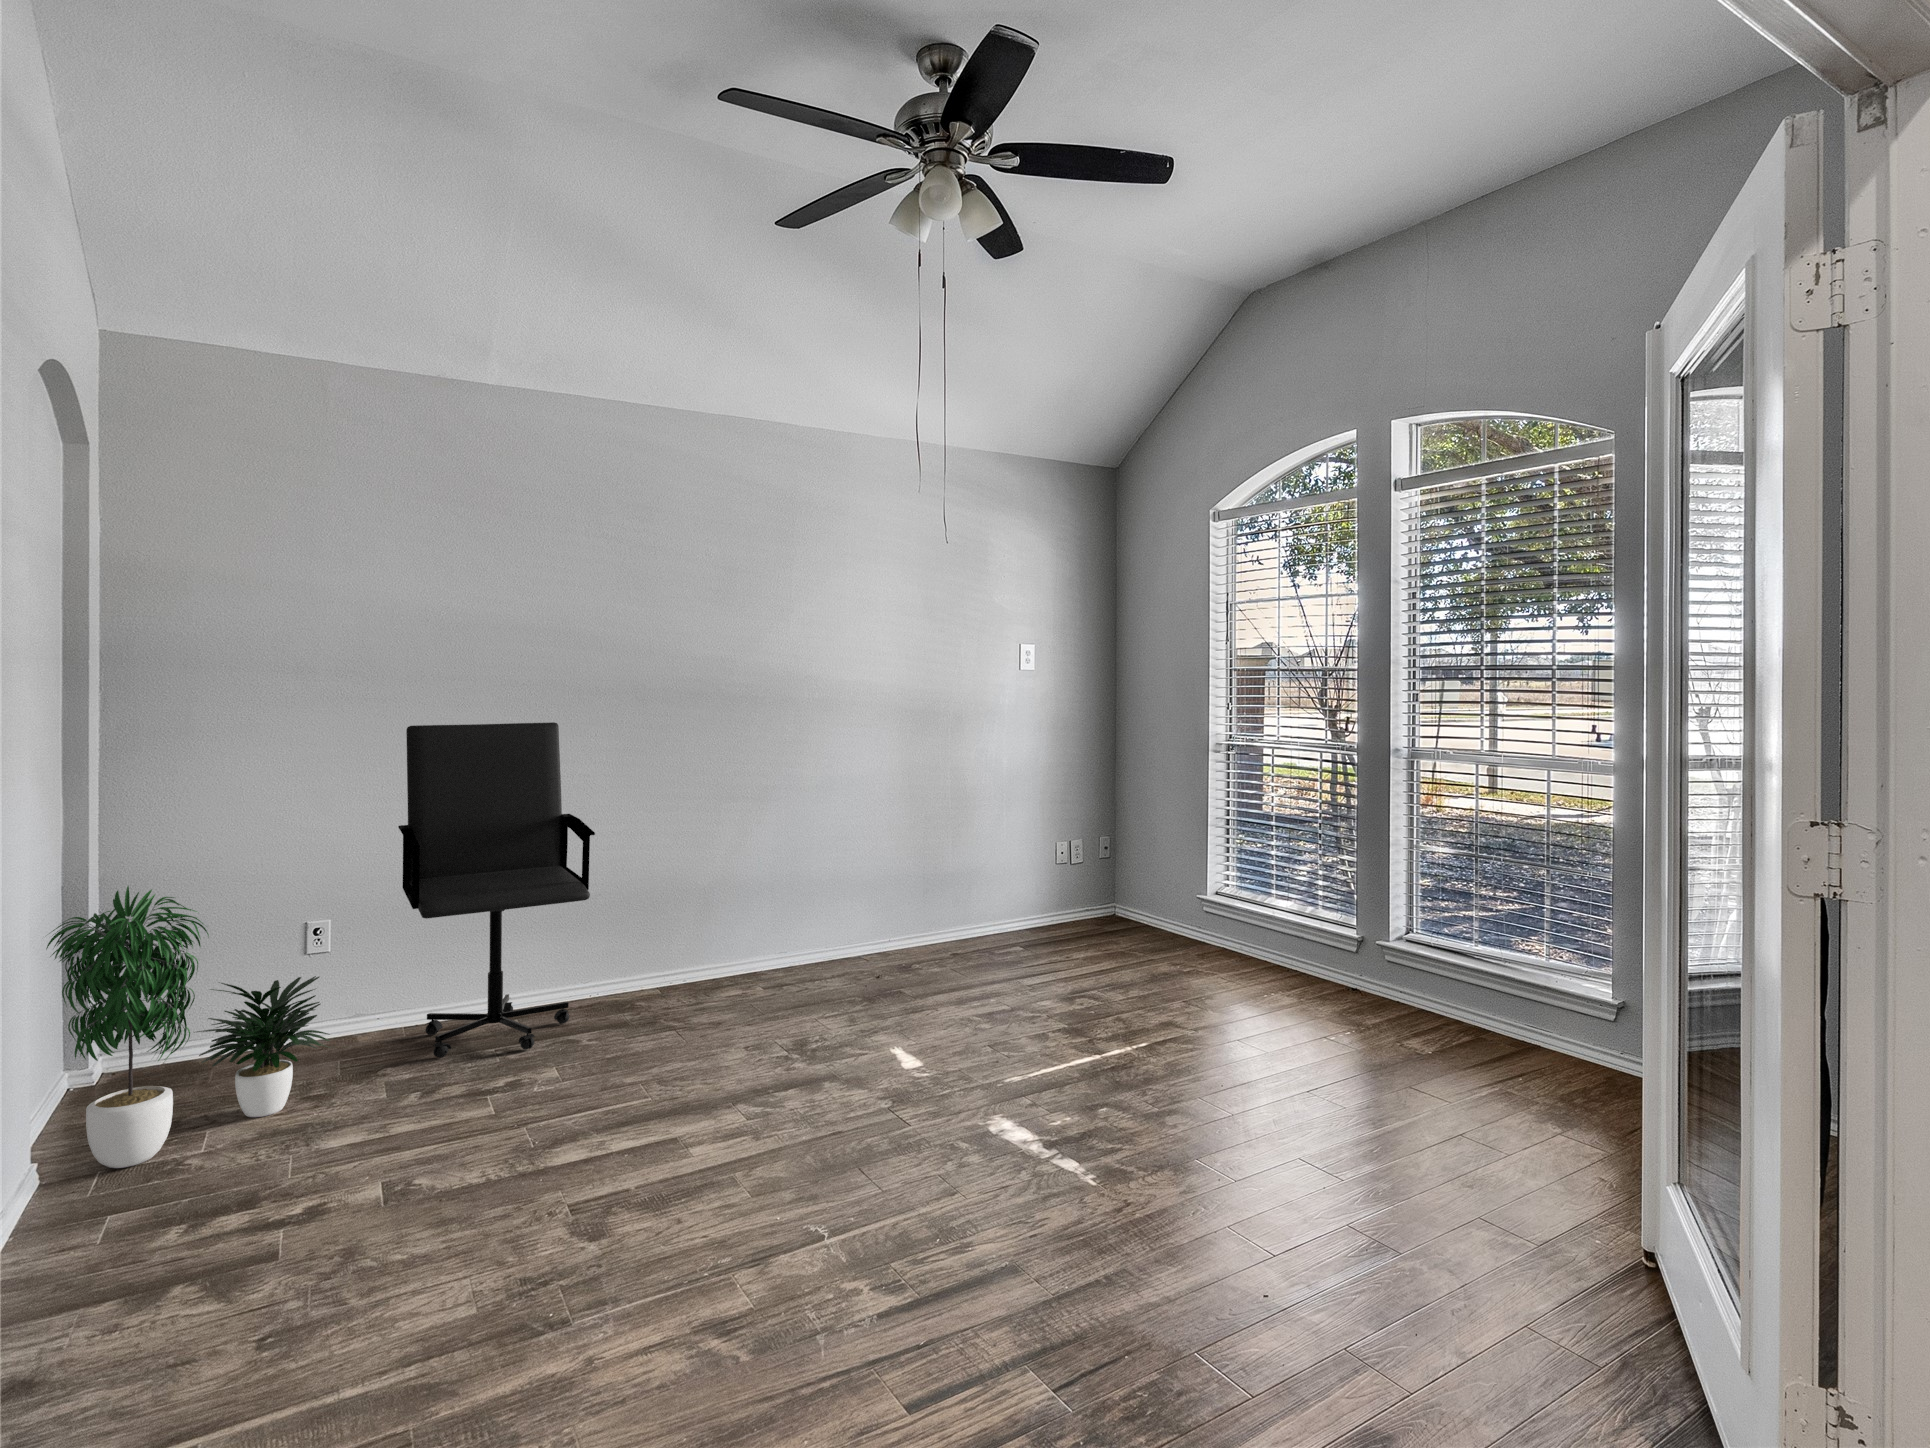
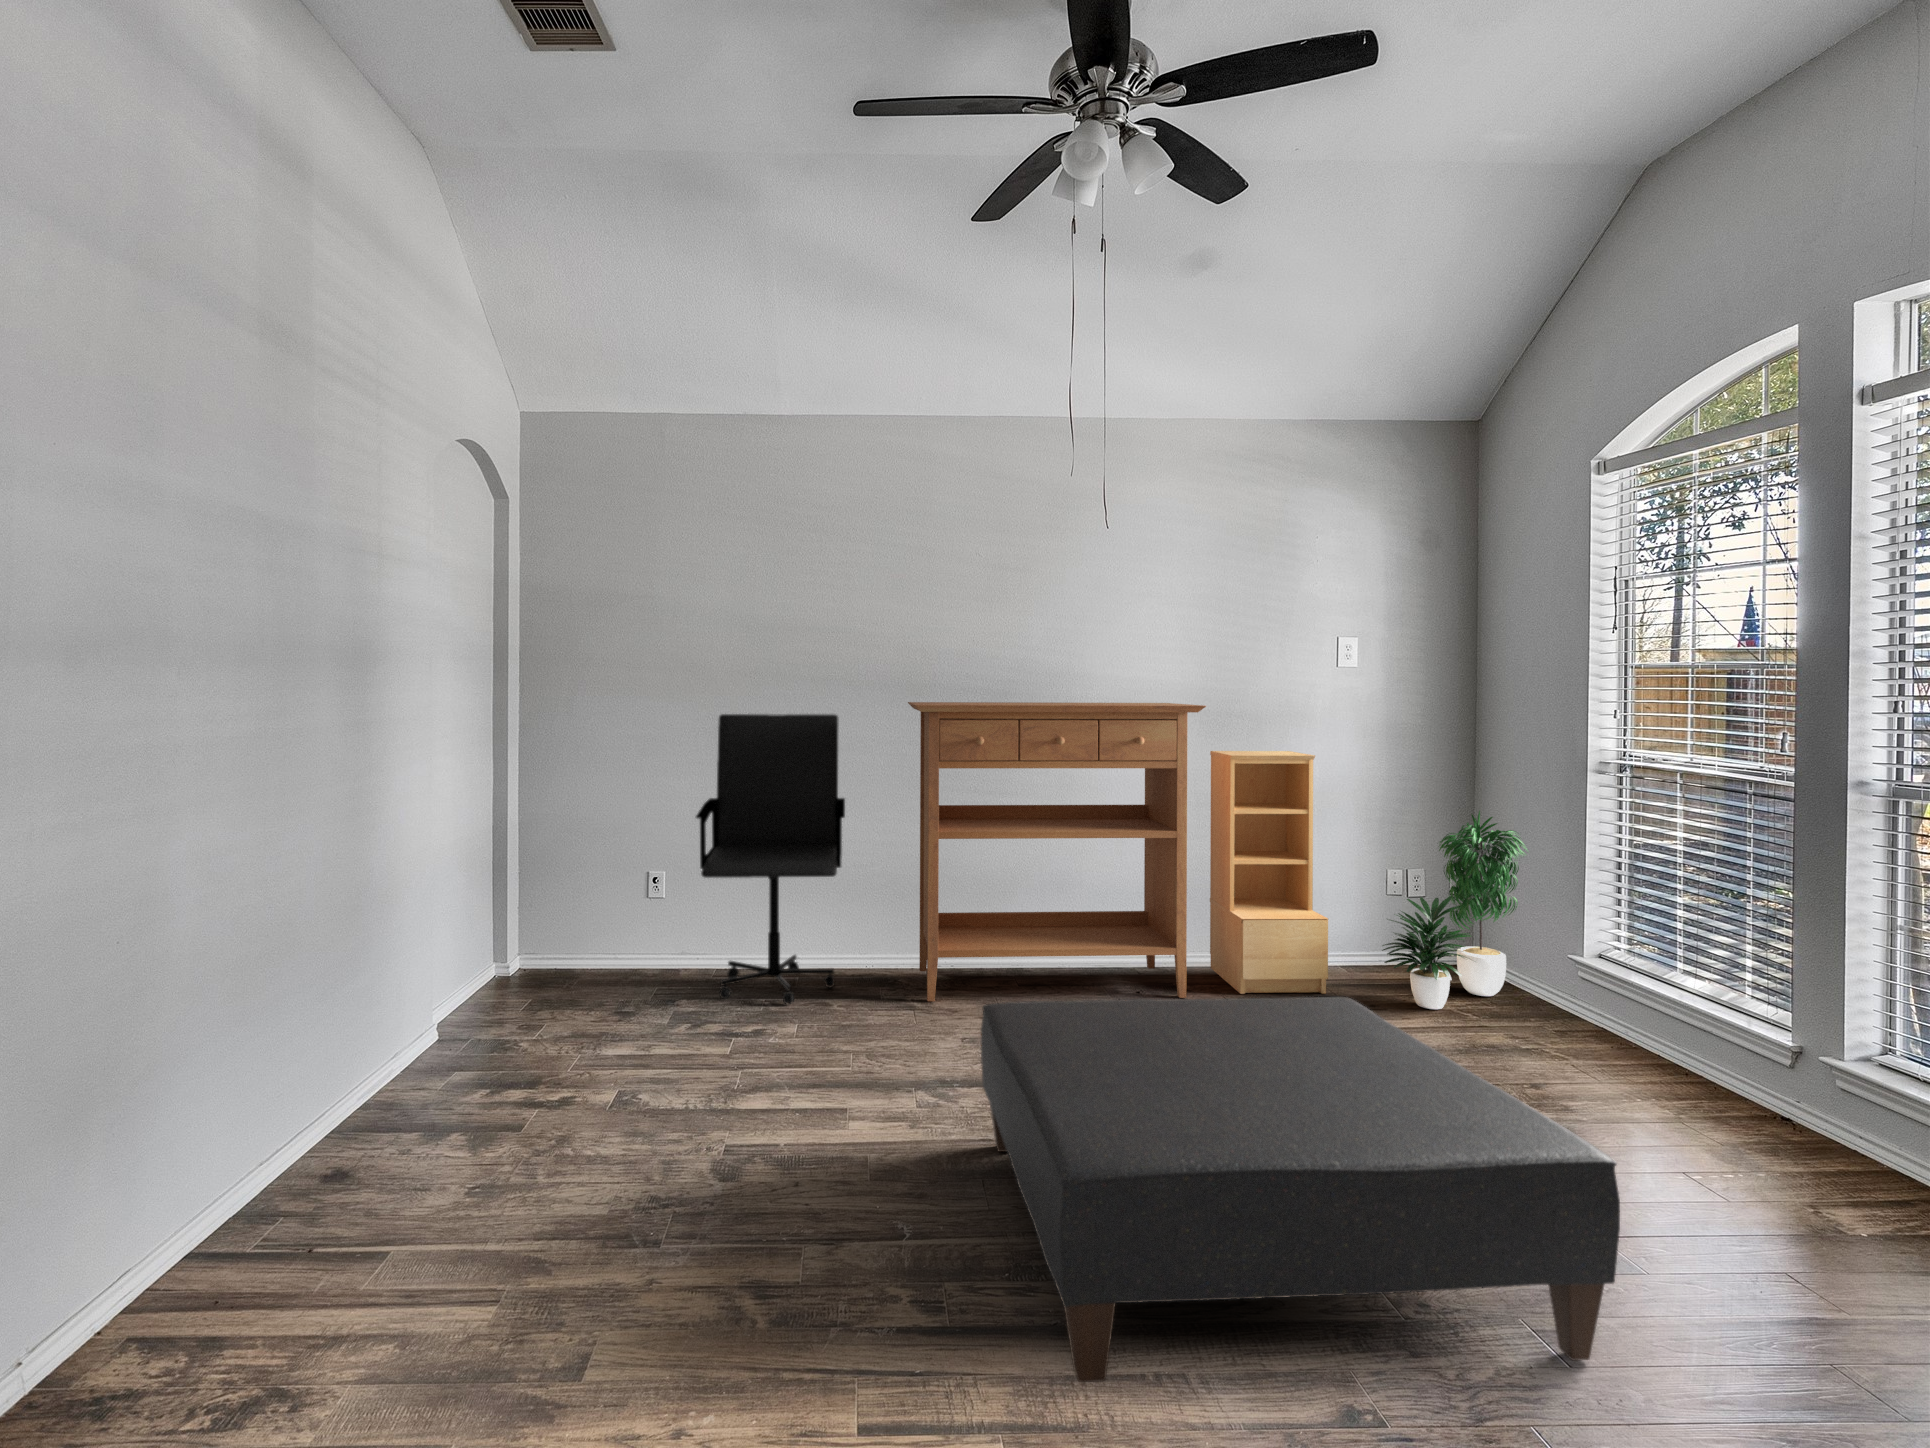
console table: none [638,704,941,1018] -> present [908,702,1206,1001]
bookshelf: none [925,744,1032,963] -> present [1210,751,1328,994]
potted plant: present [46,886,330,1168] -> present [1382,811,1527,1009]
ottoman: none [833,947,1367,1302] -> present [981,997,1620,1382]

